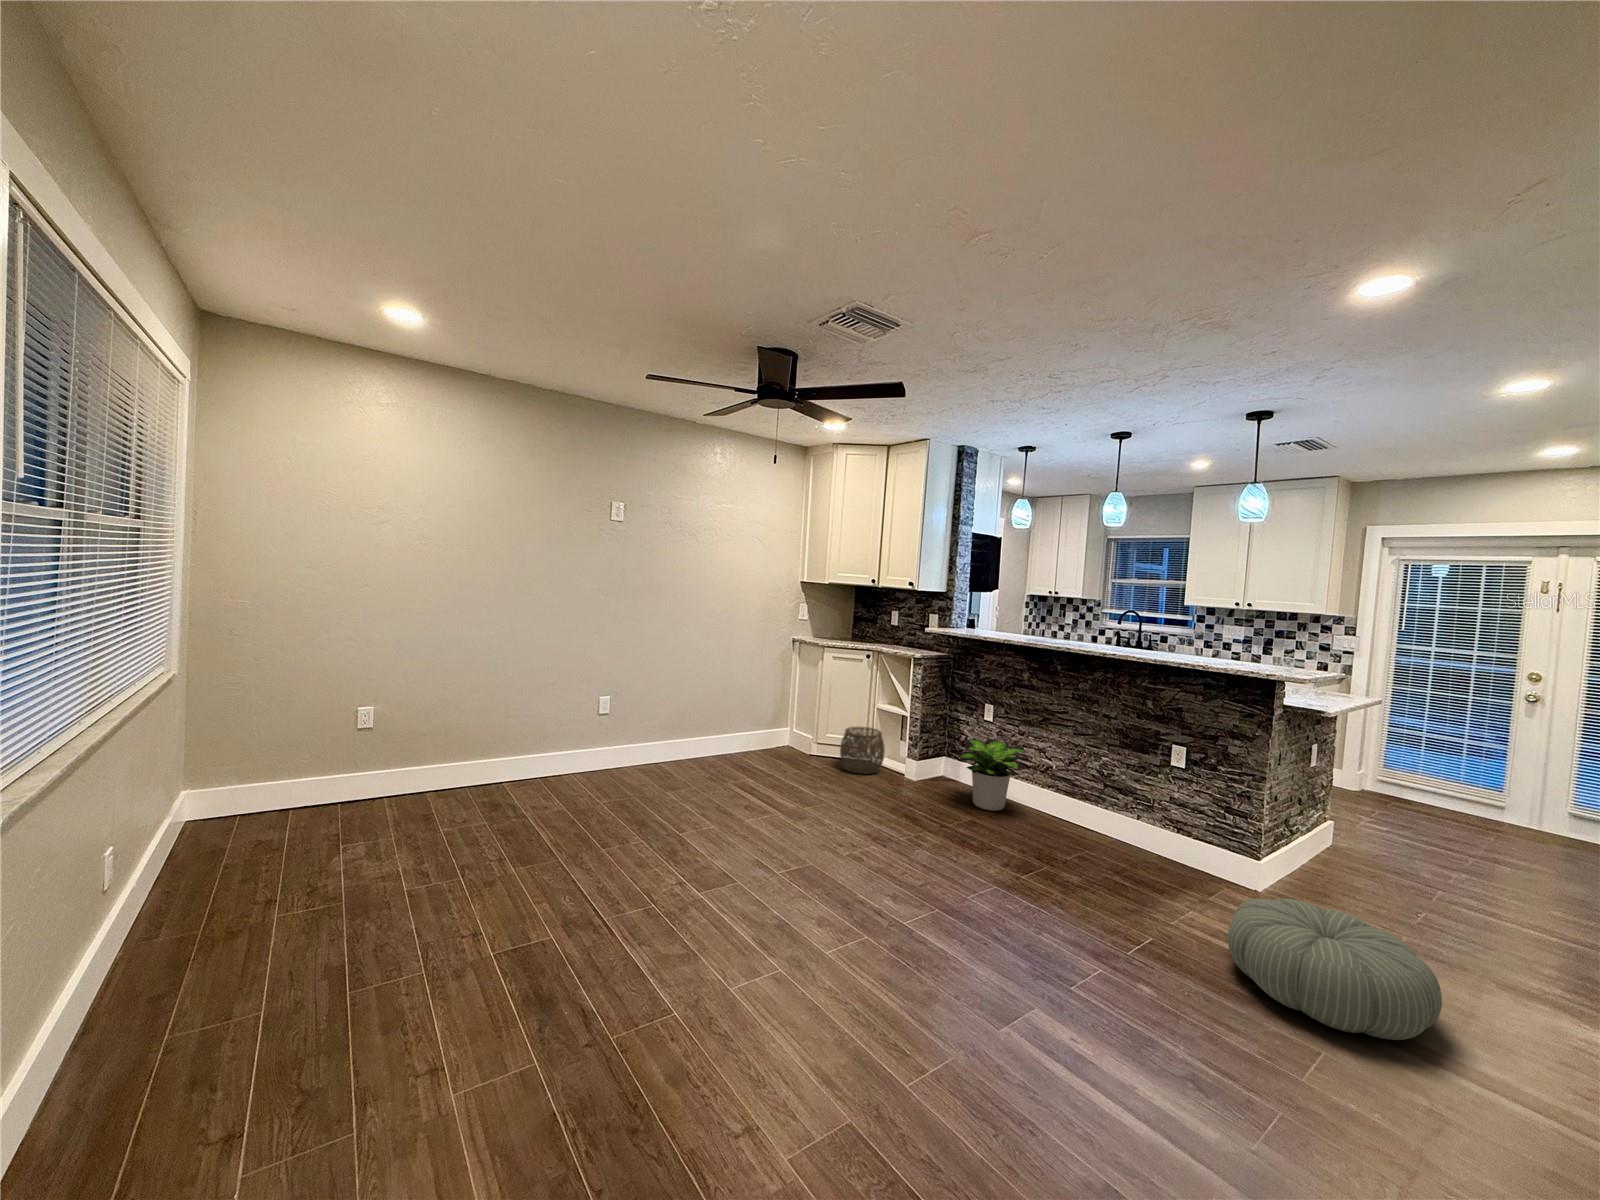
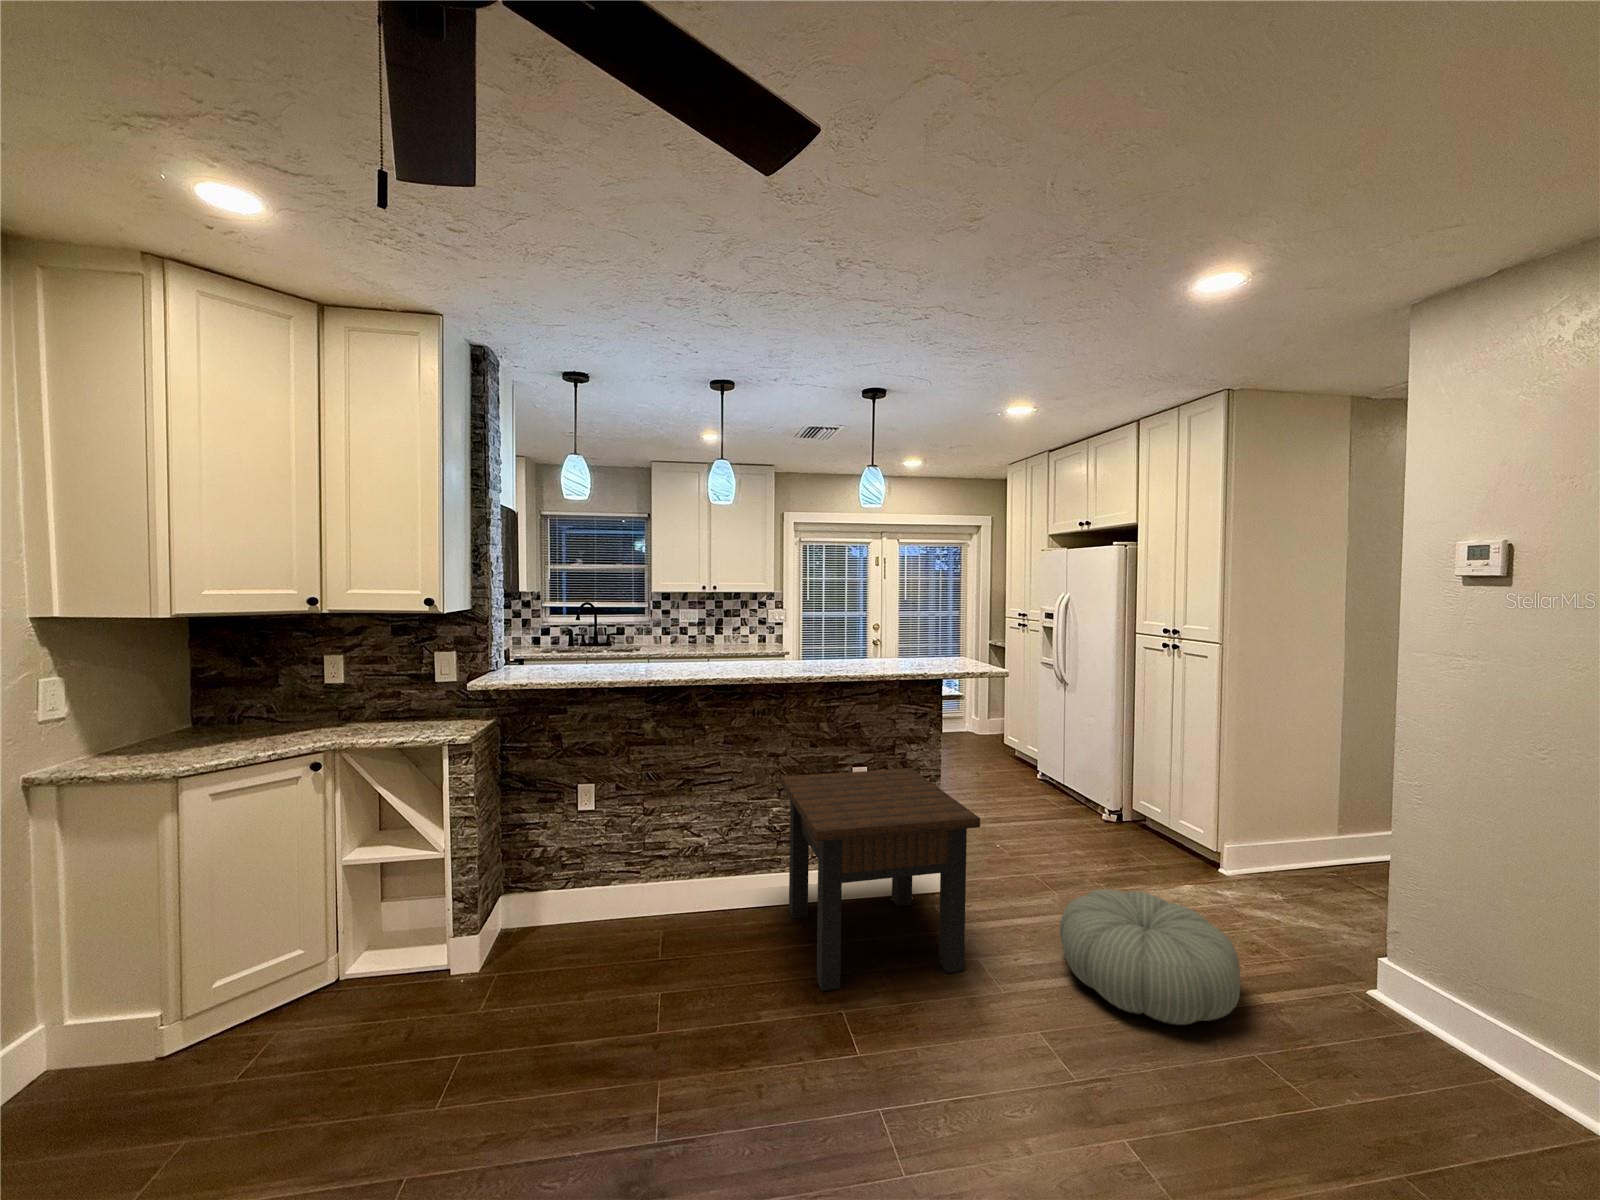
woven basket: present [840,727,885,774] -> none [267,921,401,1063]
side table: none [1046,732,1227,902] -> present [781,768,980,991]
potted plant: present [959,738,1029,811] -> none [589,835,711,968]

